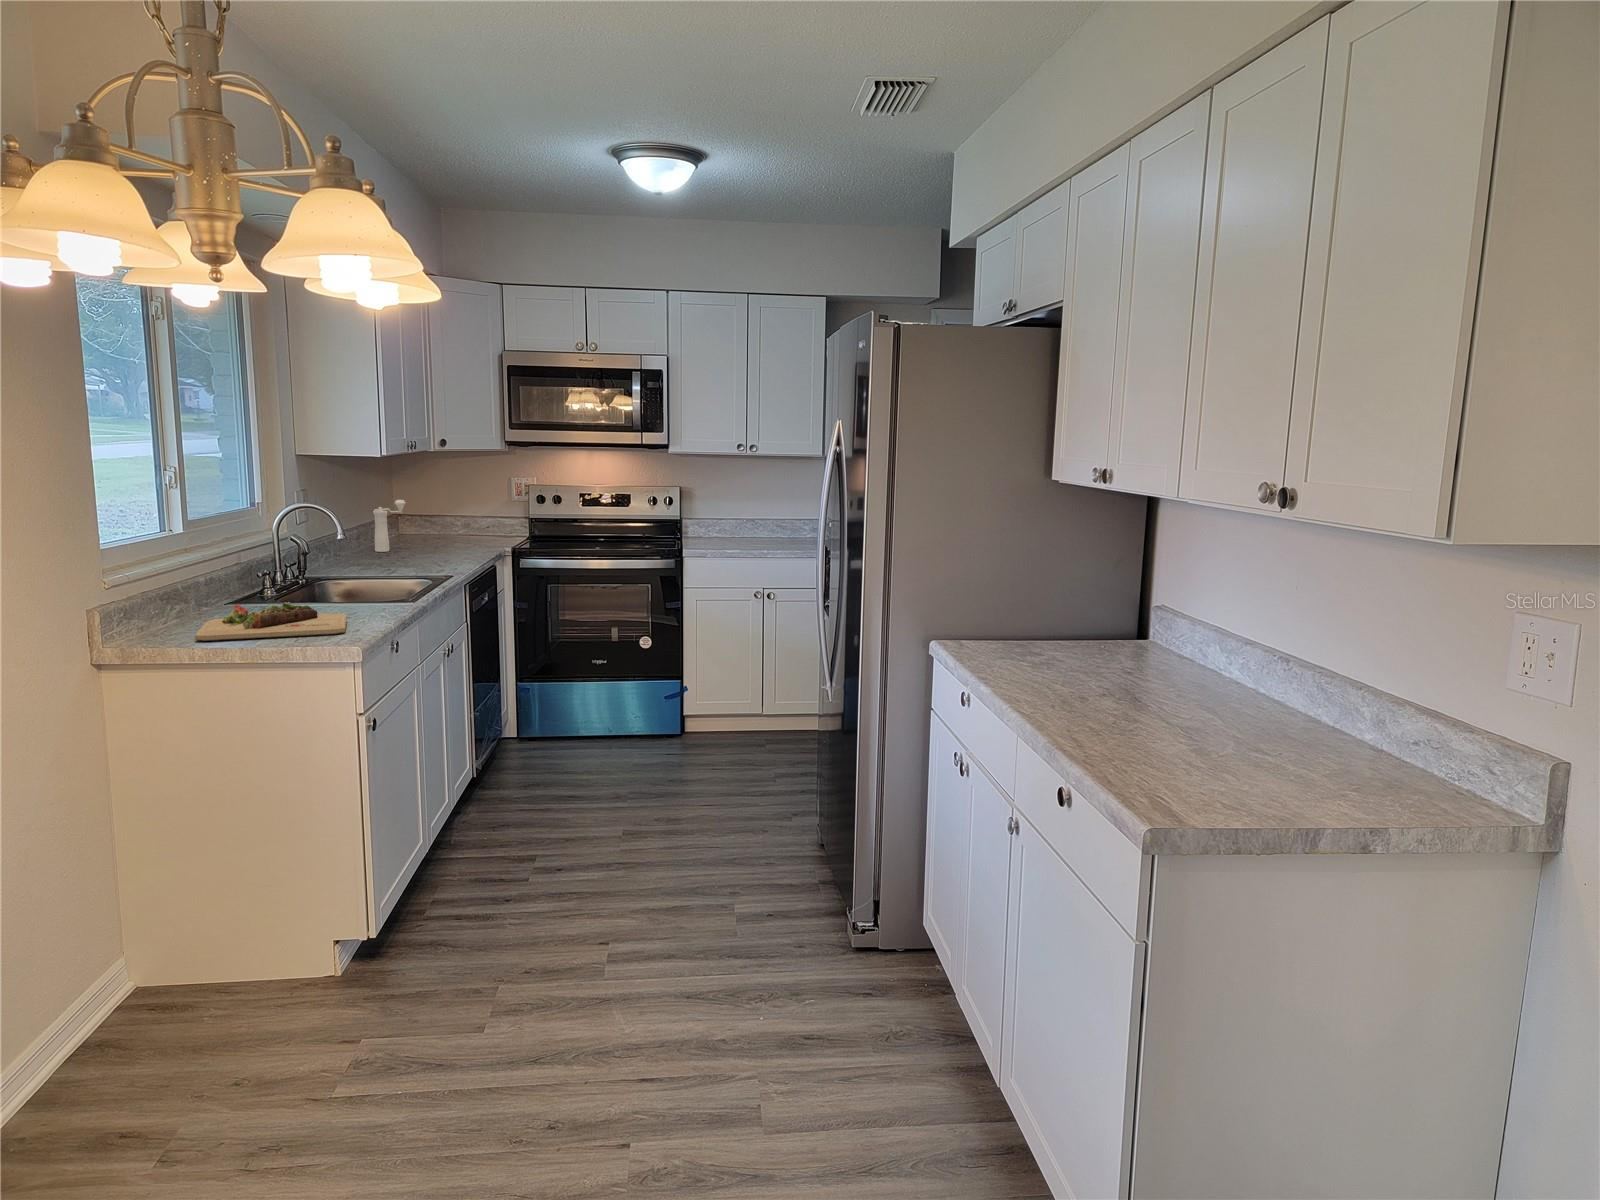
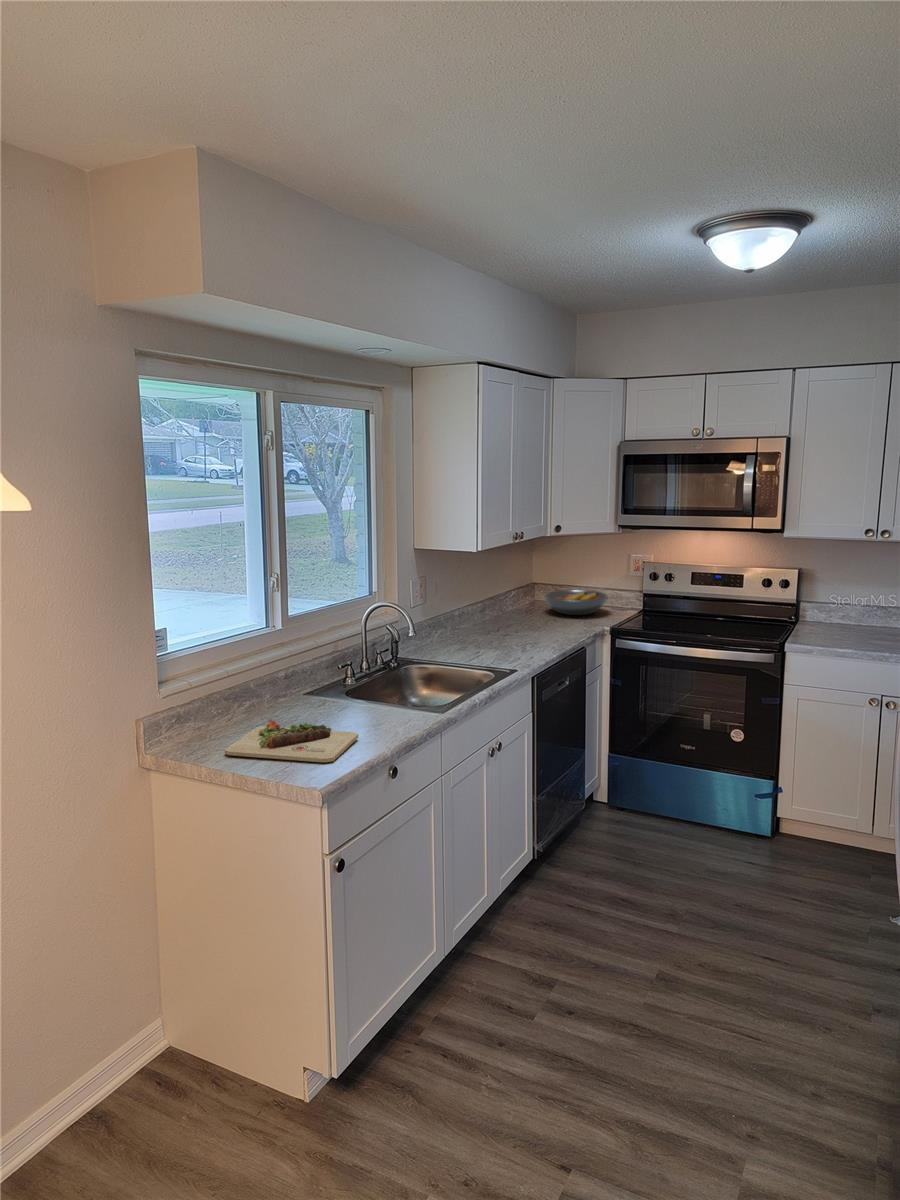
pepper mill: present [373,500,405,552] -> none [487,582,517,629]
fruit bowl: none [424,515,498,540] -> present [544,590,608,615]

